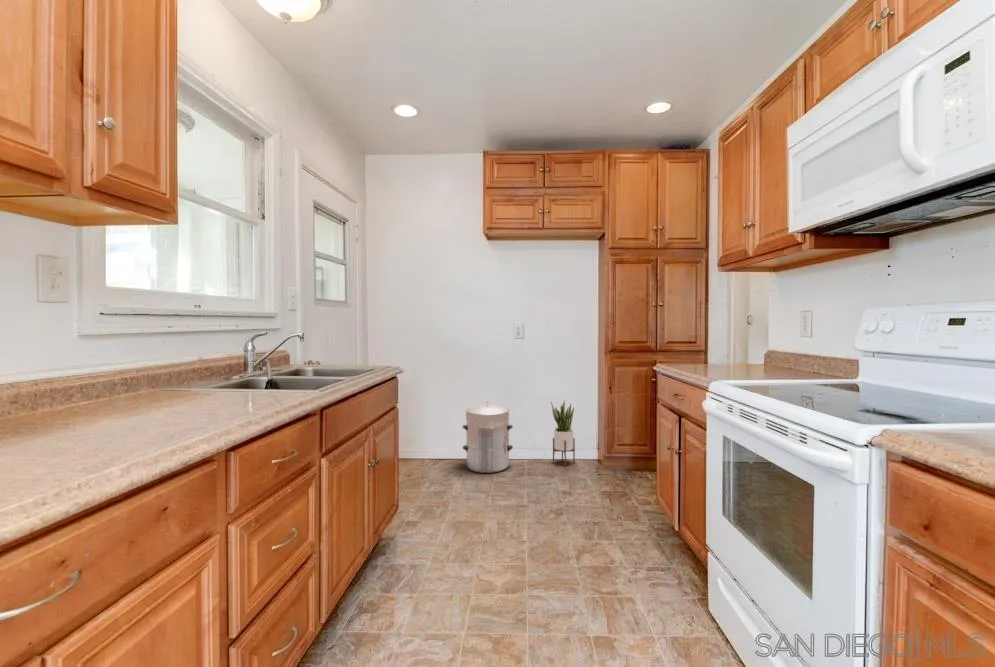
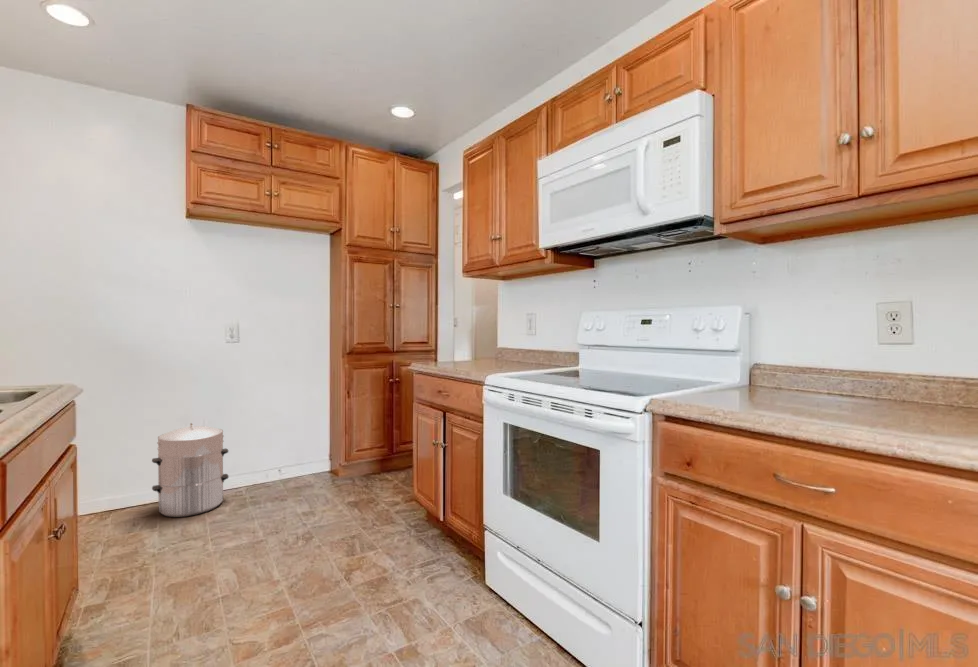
potted plant: present [551,400,575,467] -> none [278,411,306,487]

